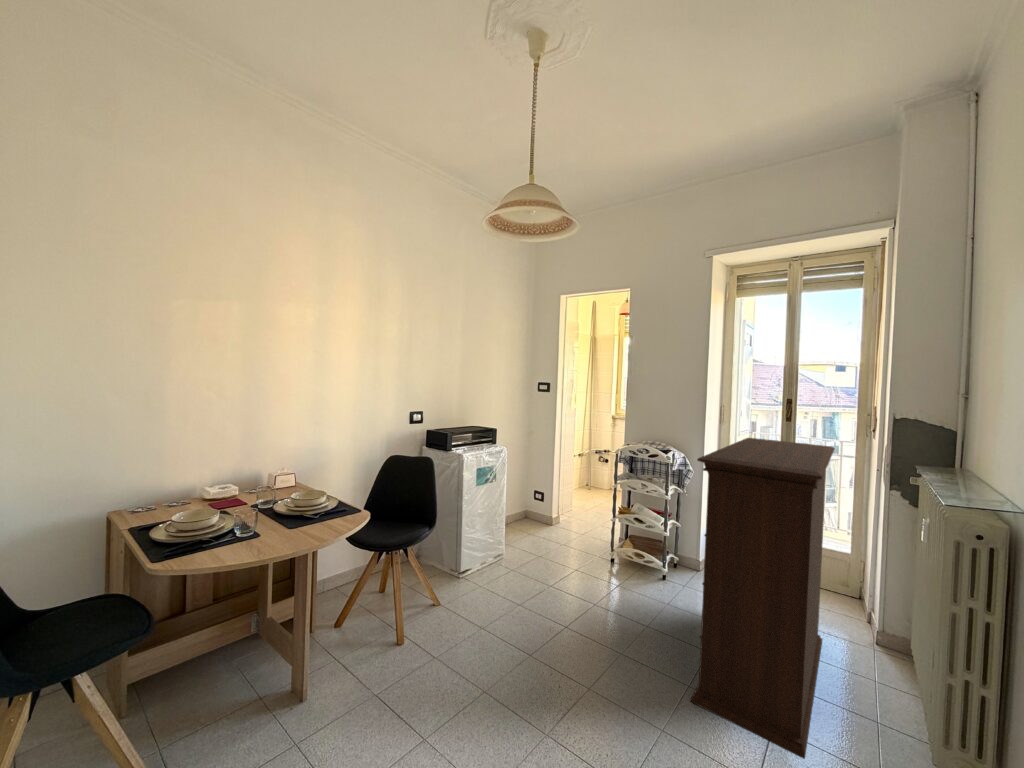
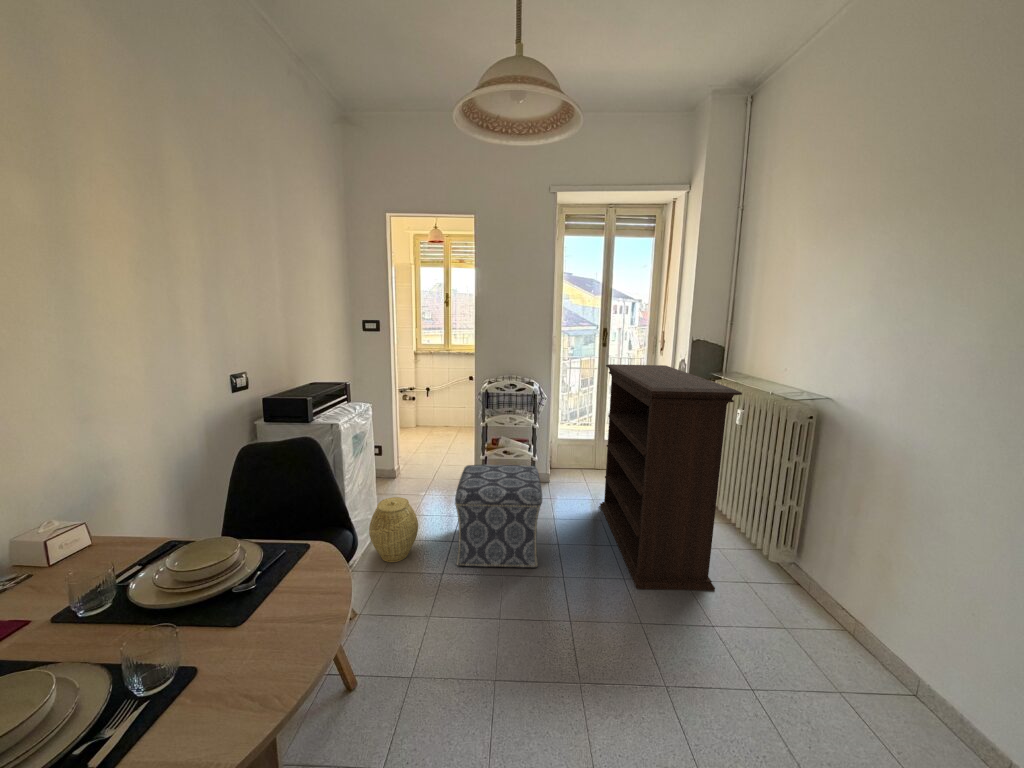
ottoman: none [534,517,640,635] -> present [455,465,542,568]
woven basket: none [480,527,520,583] -> present [369,497,418,562]

